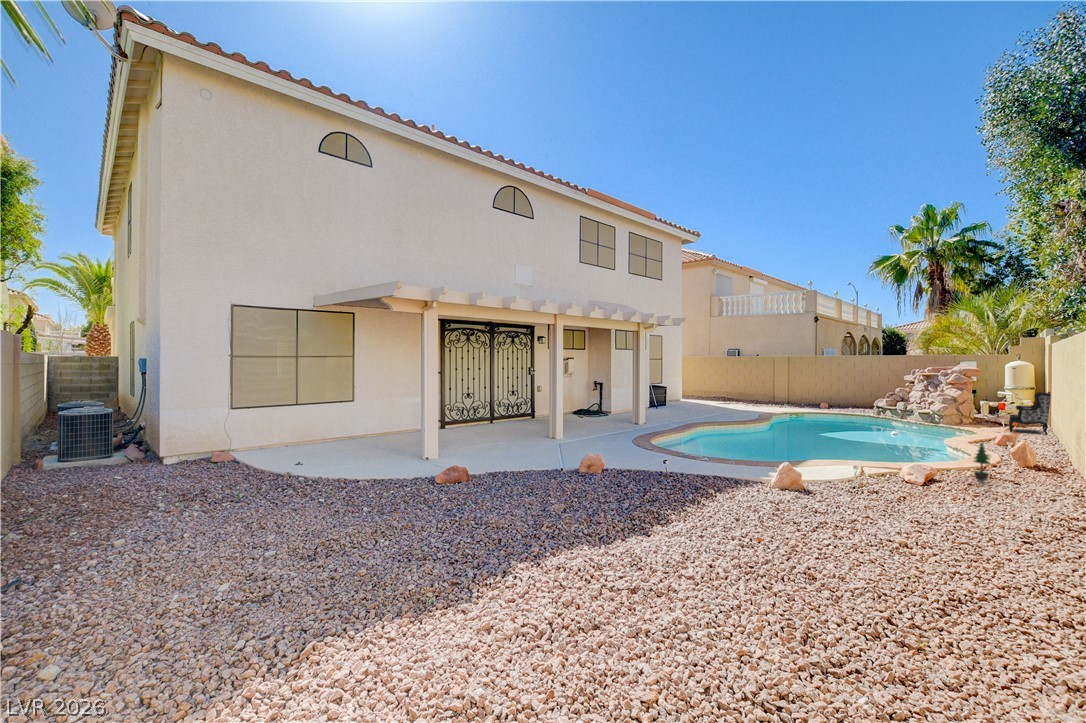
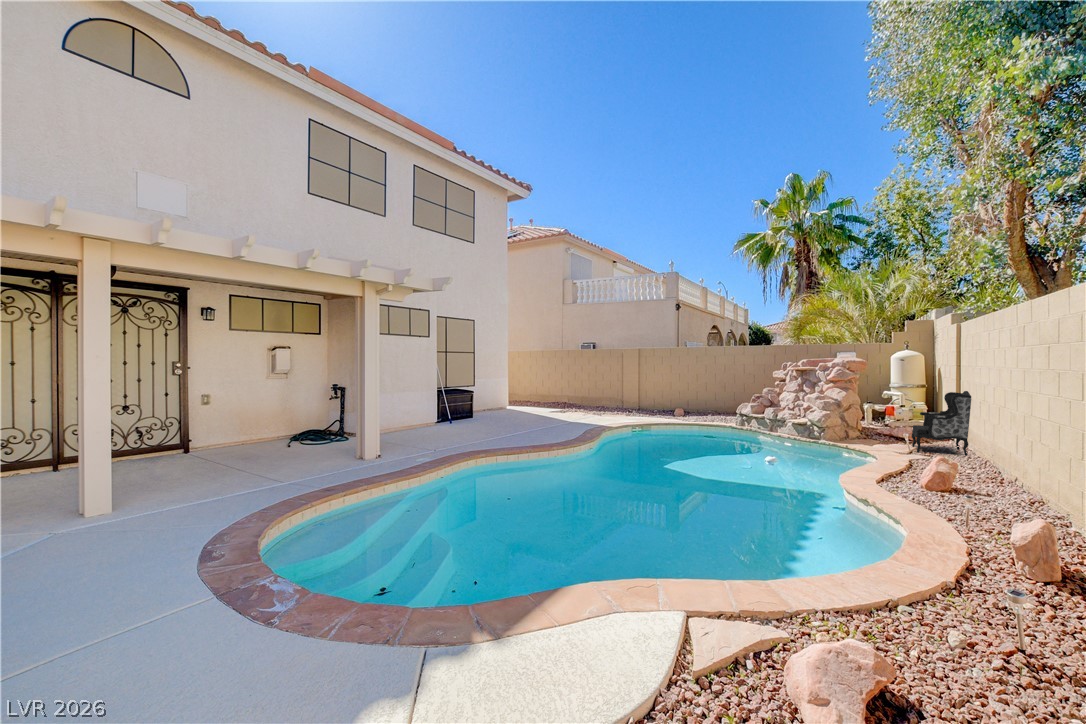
potted tree: present [974,443,990,482] -> none [964,544,1019,661]

